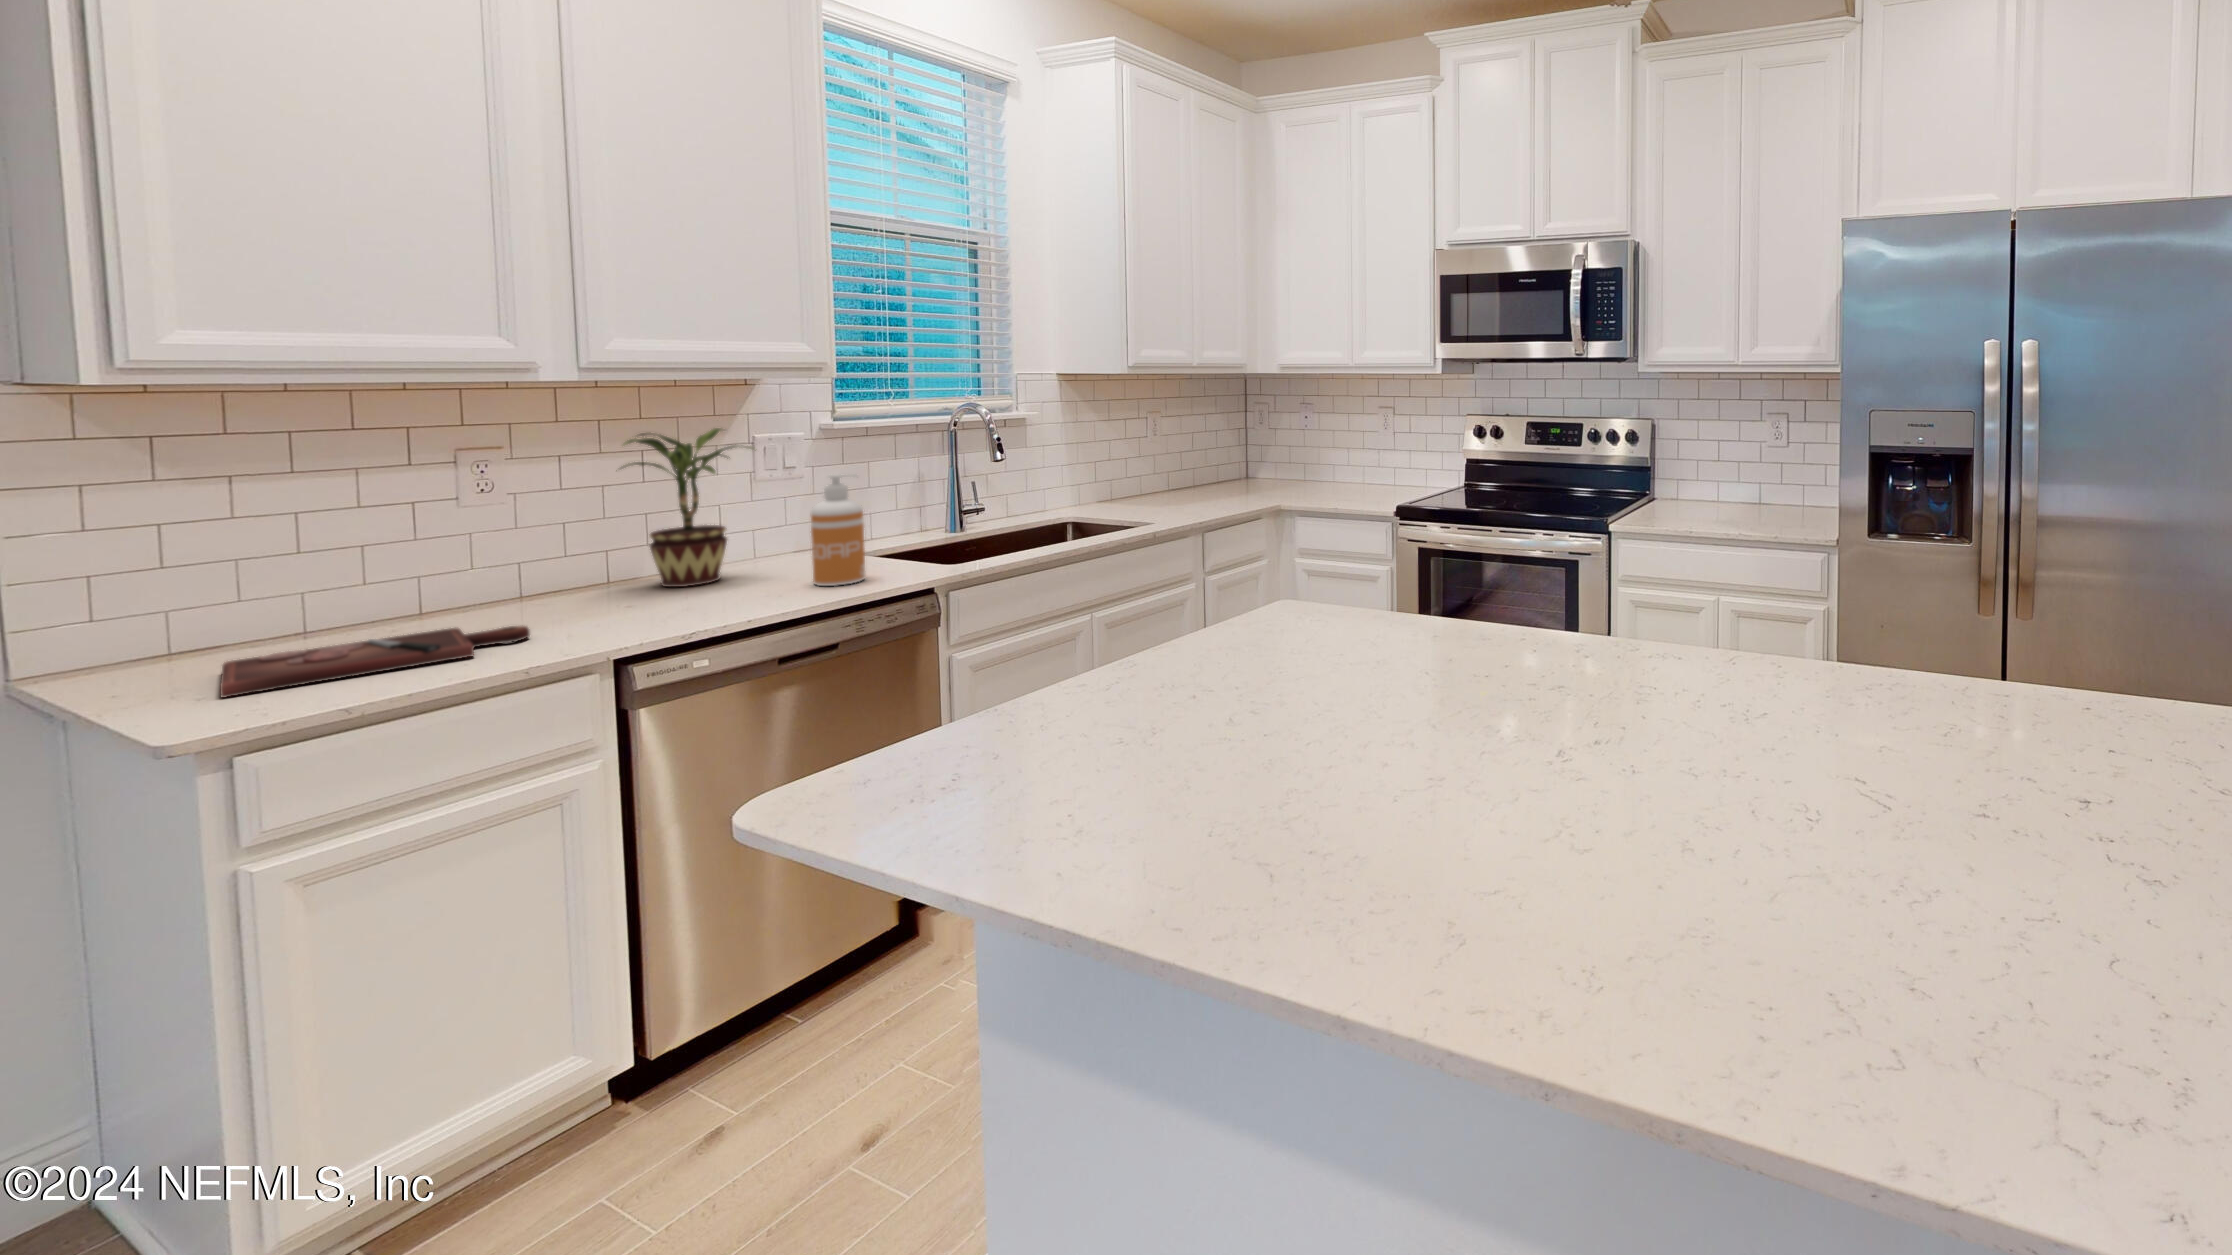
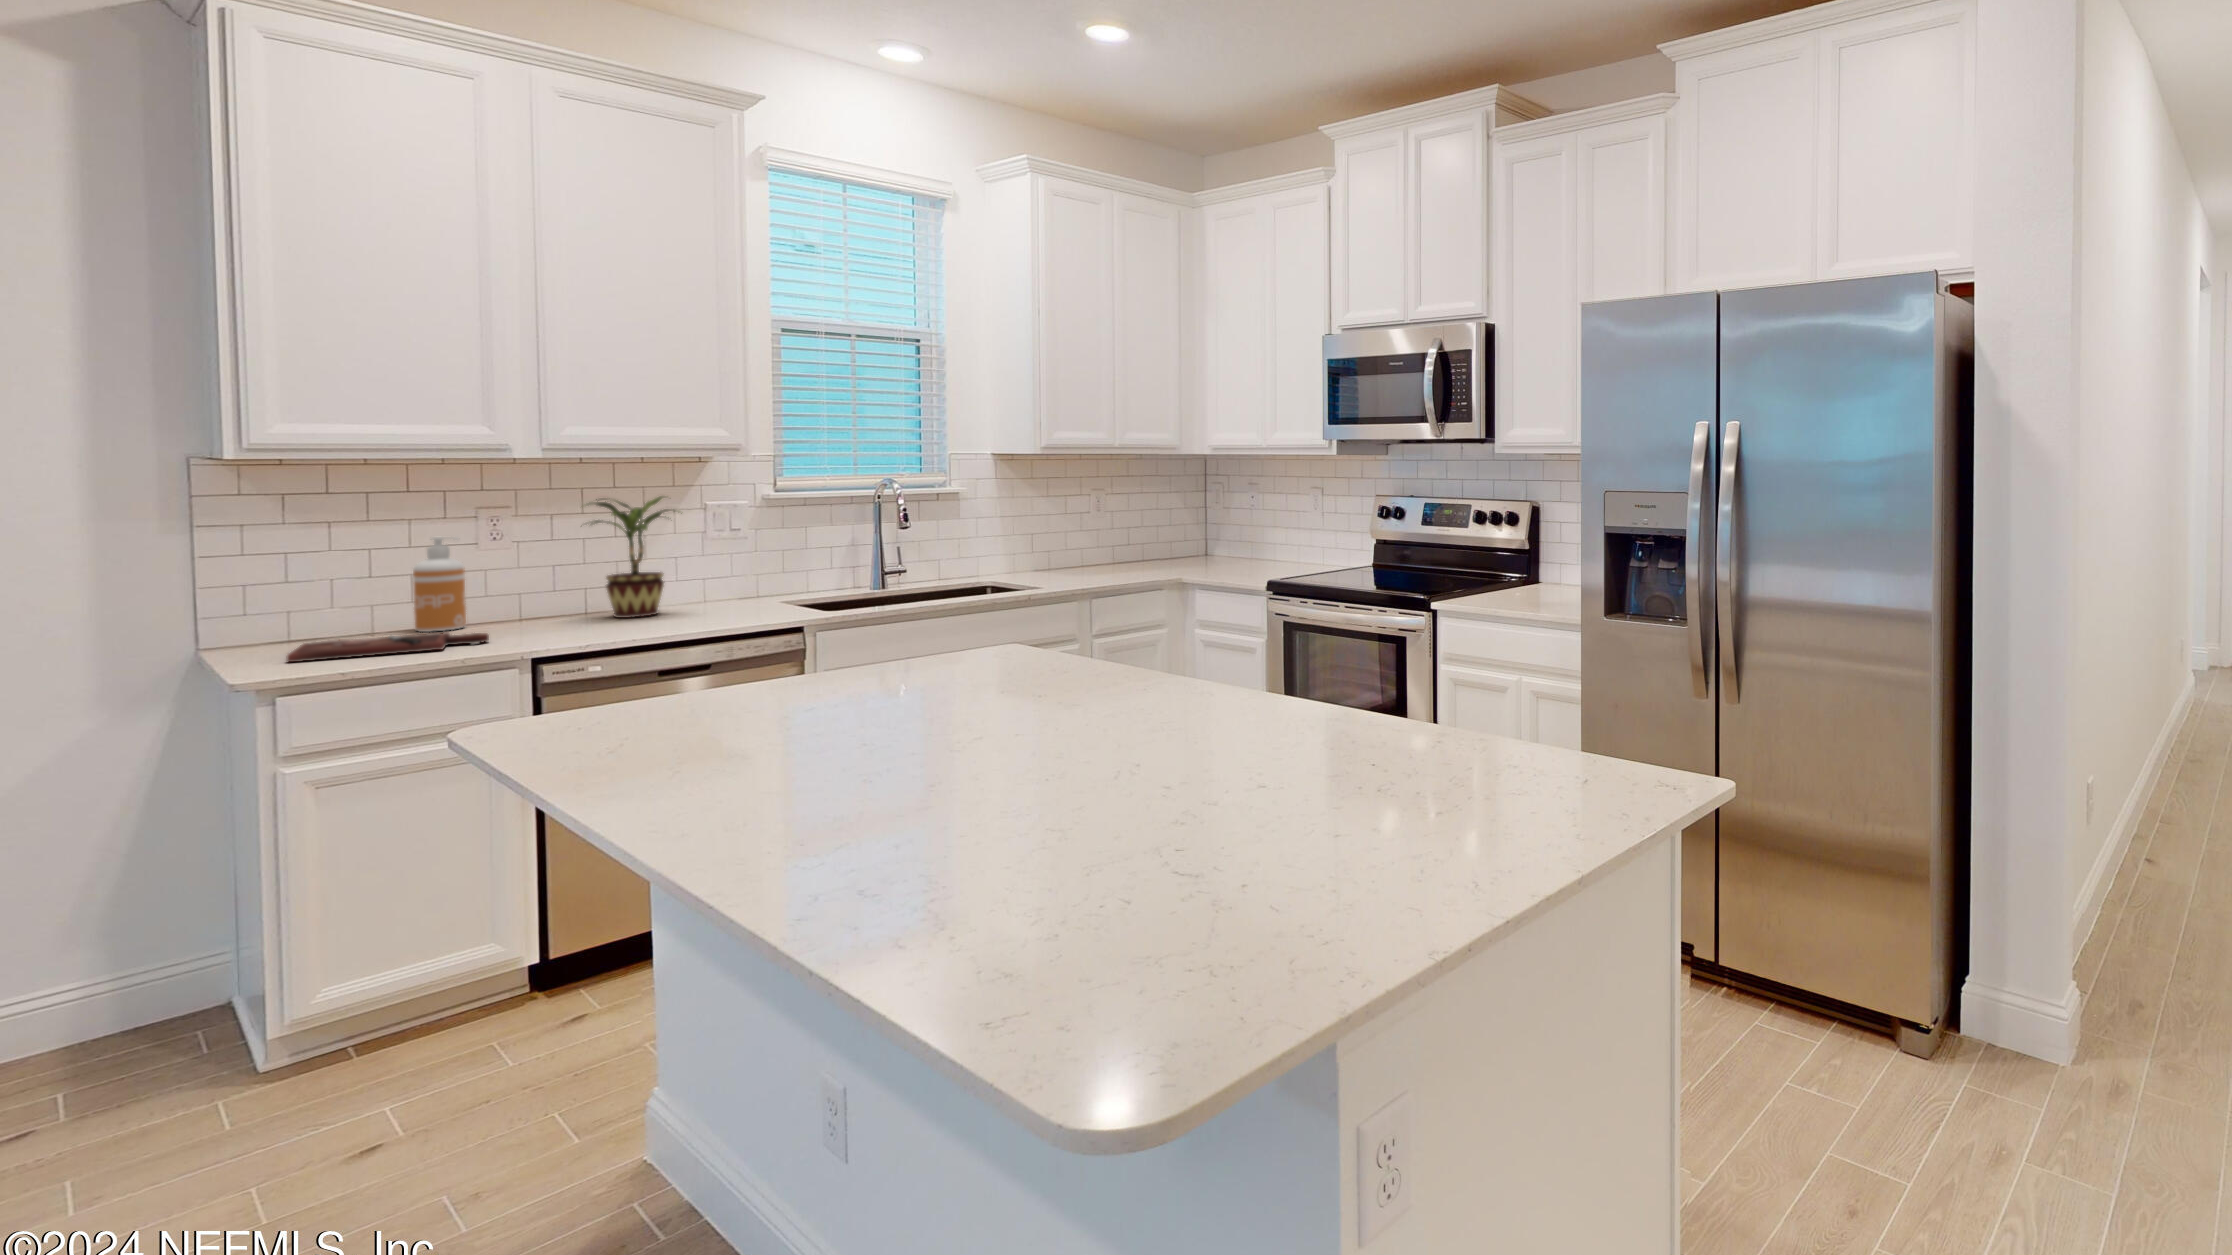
soap dispenser: present [811,474,865,586] -> present [413,537,466,632]

